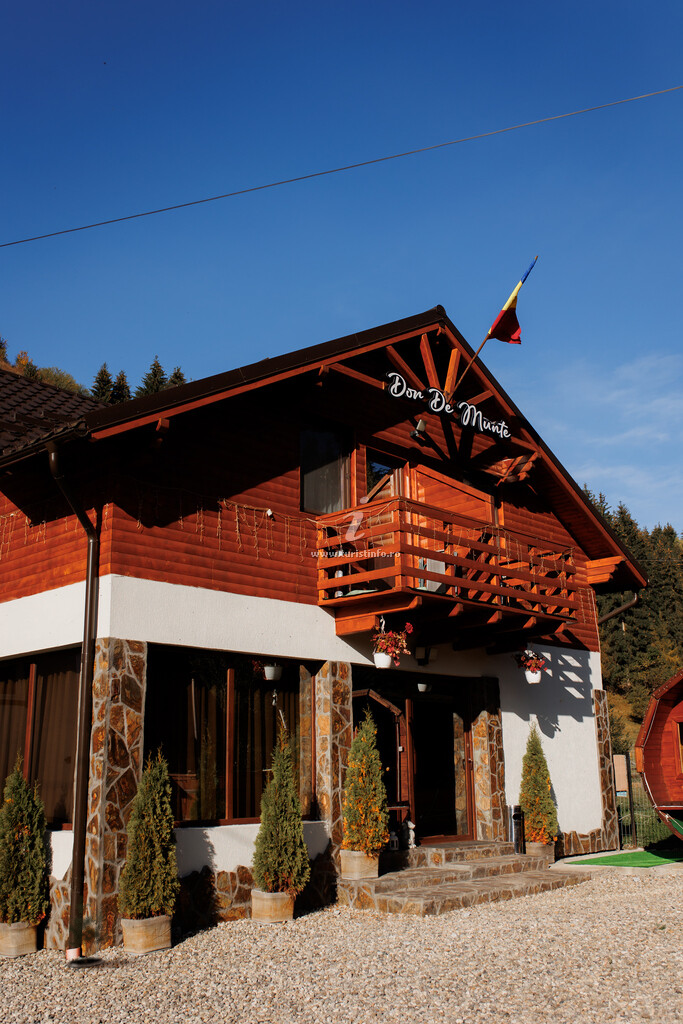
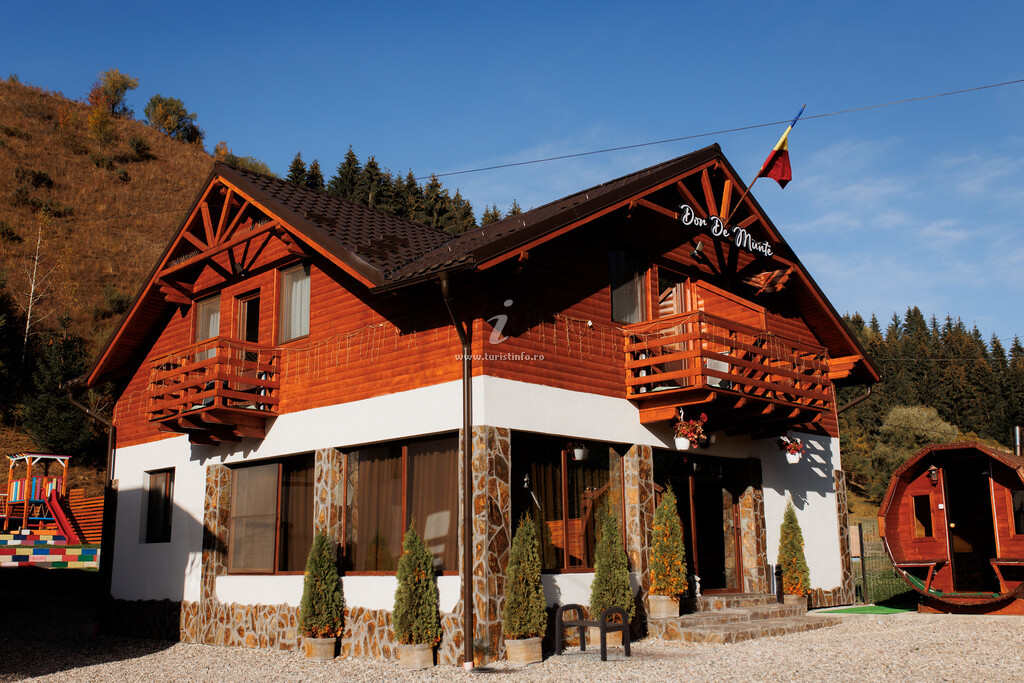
bench: none [203,865,296,944] -> present [556,604,631,661]

